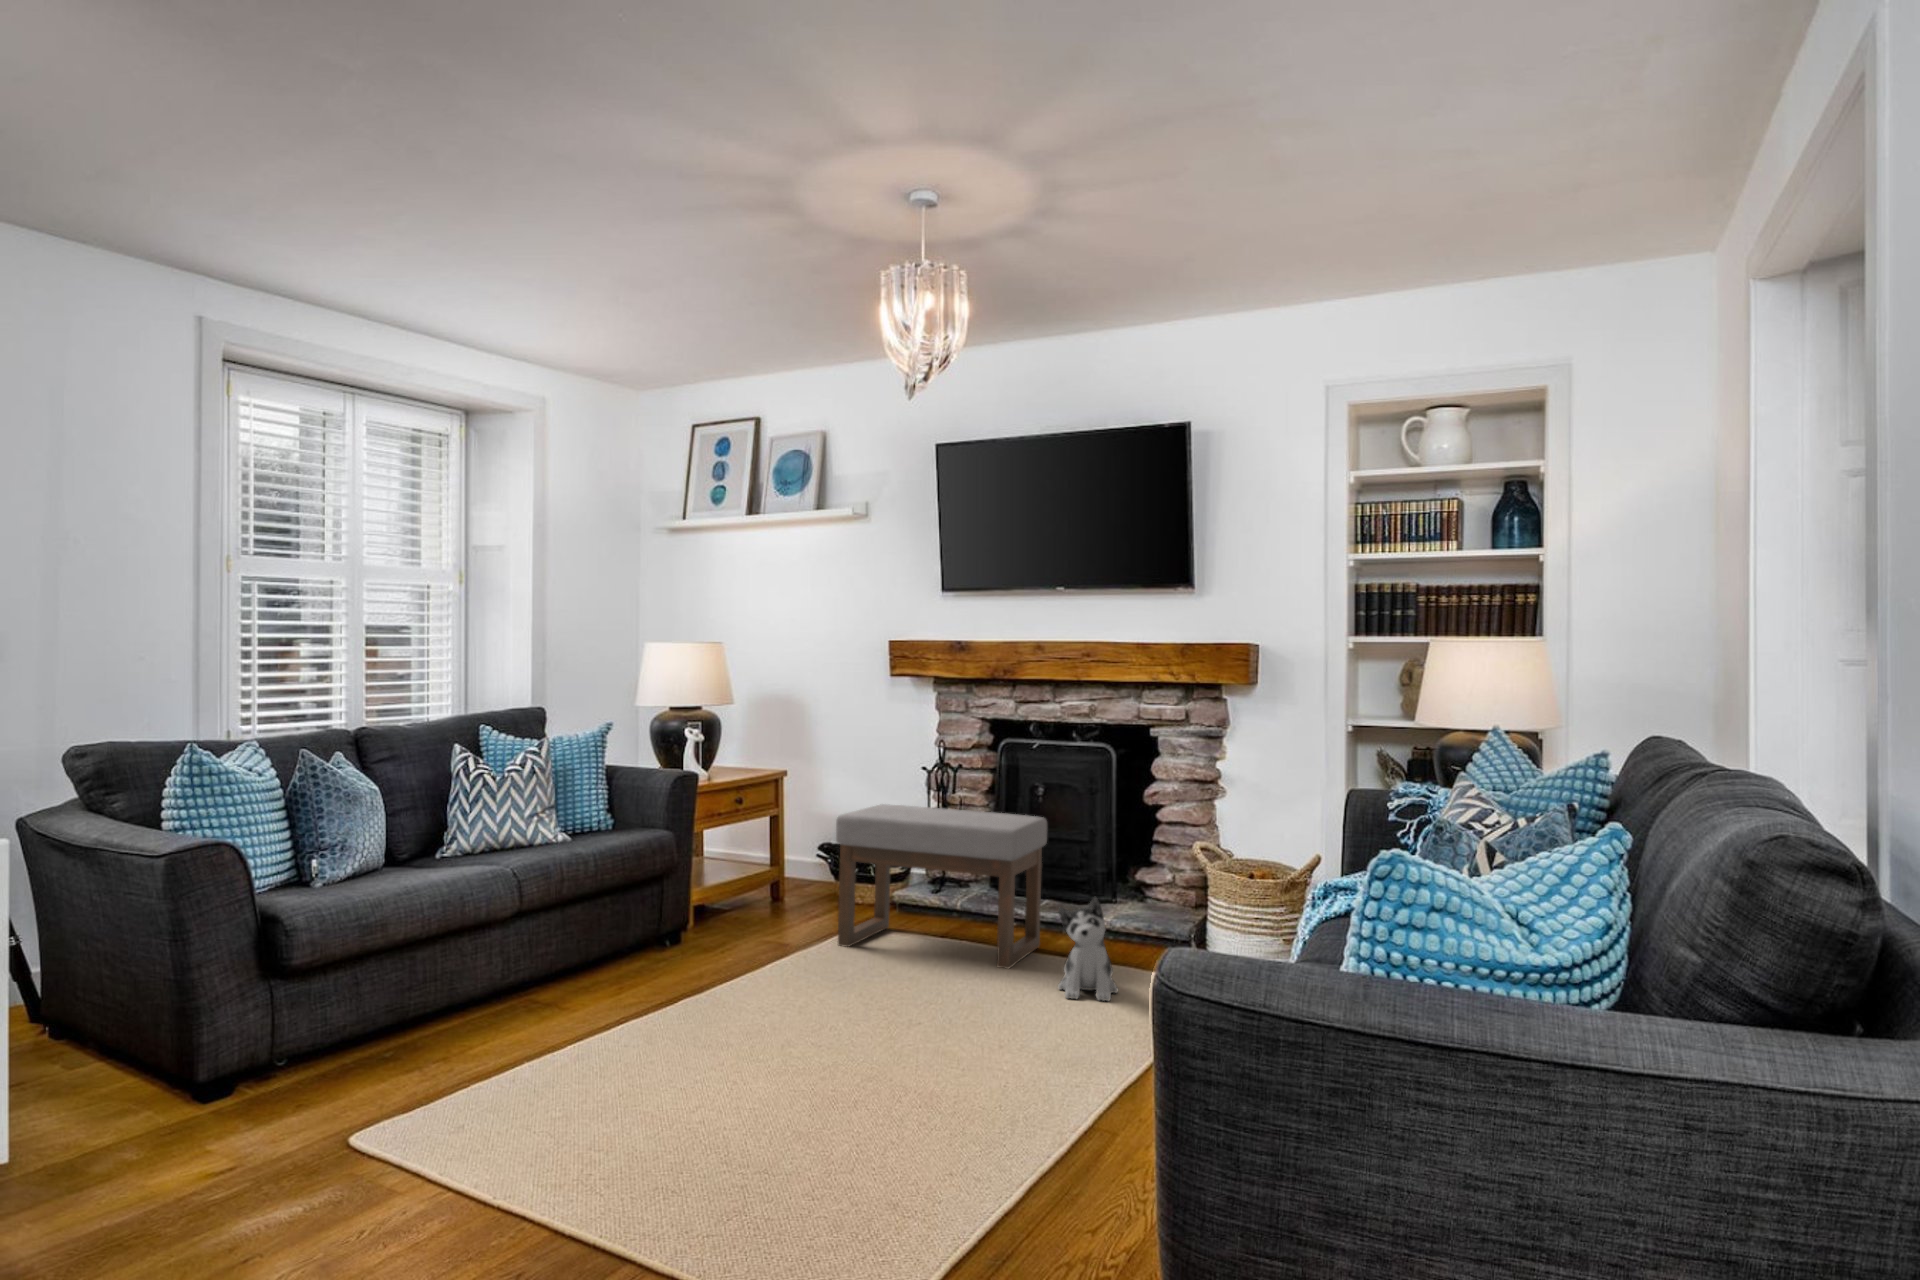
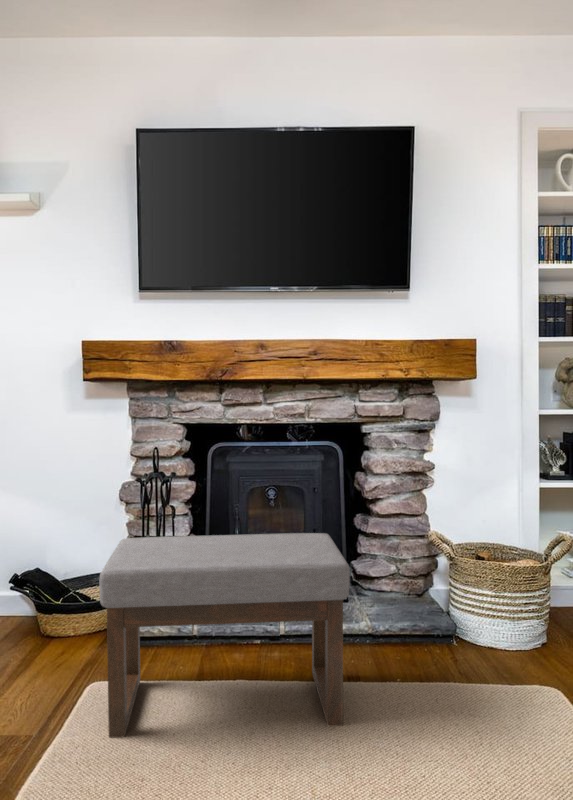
plush toy: present [1058,897,1118,1001] -> none [431,637,515,772]

